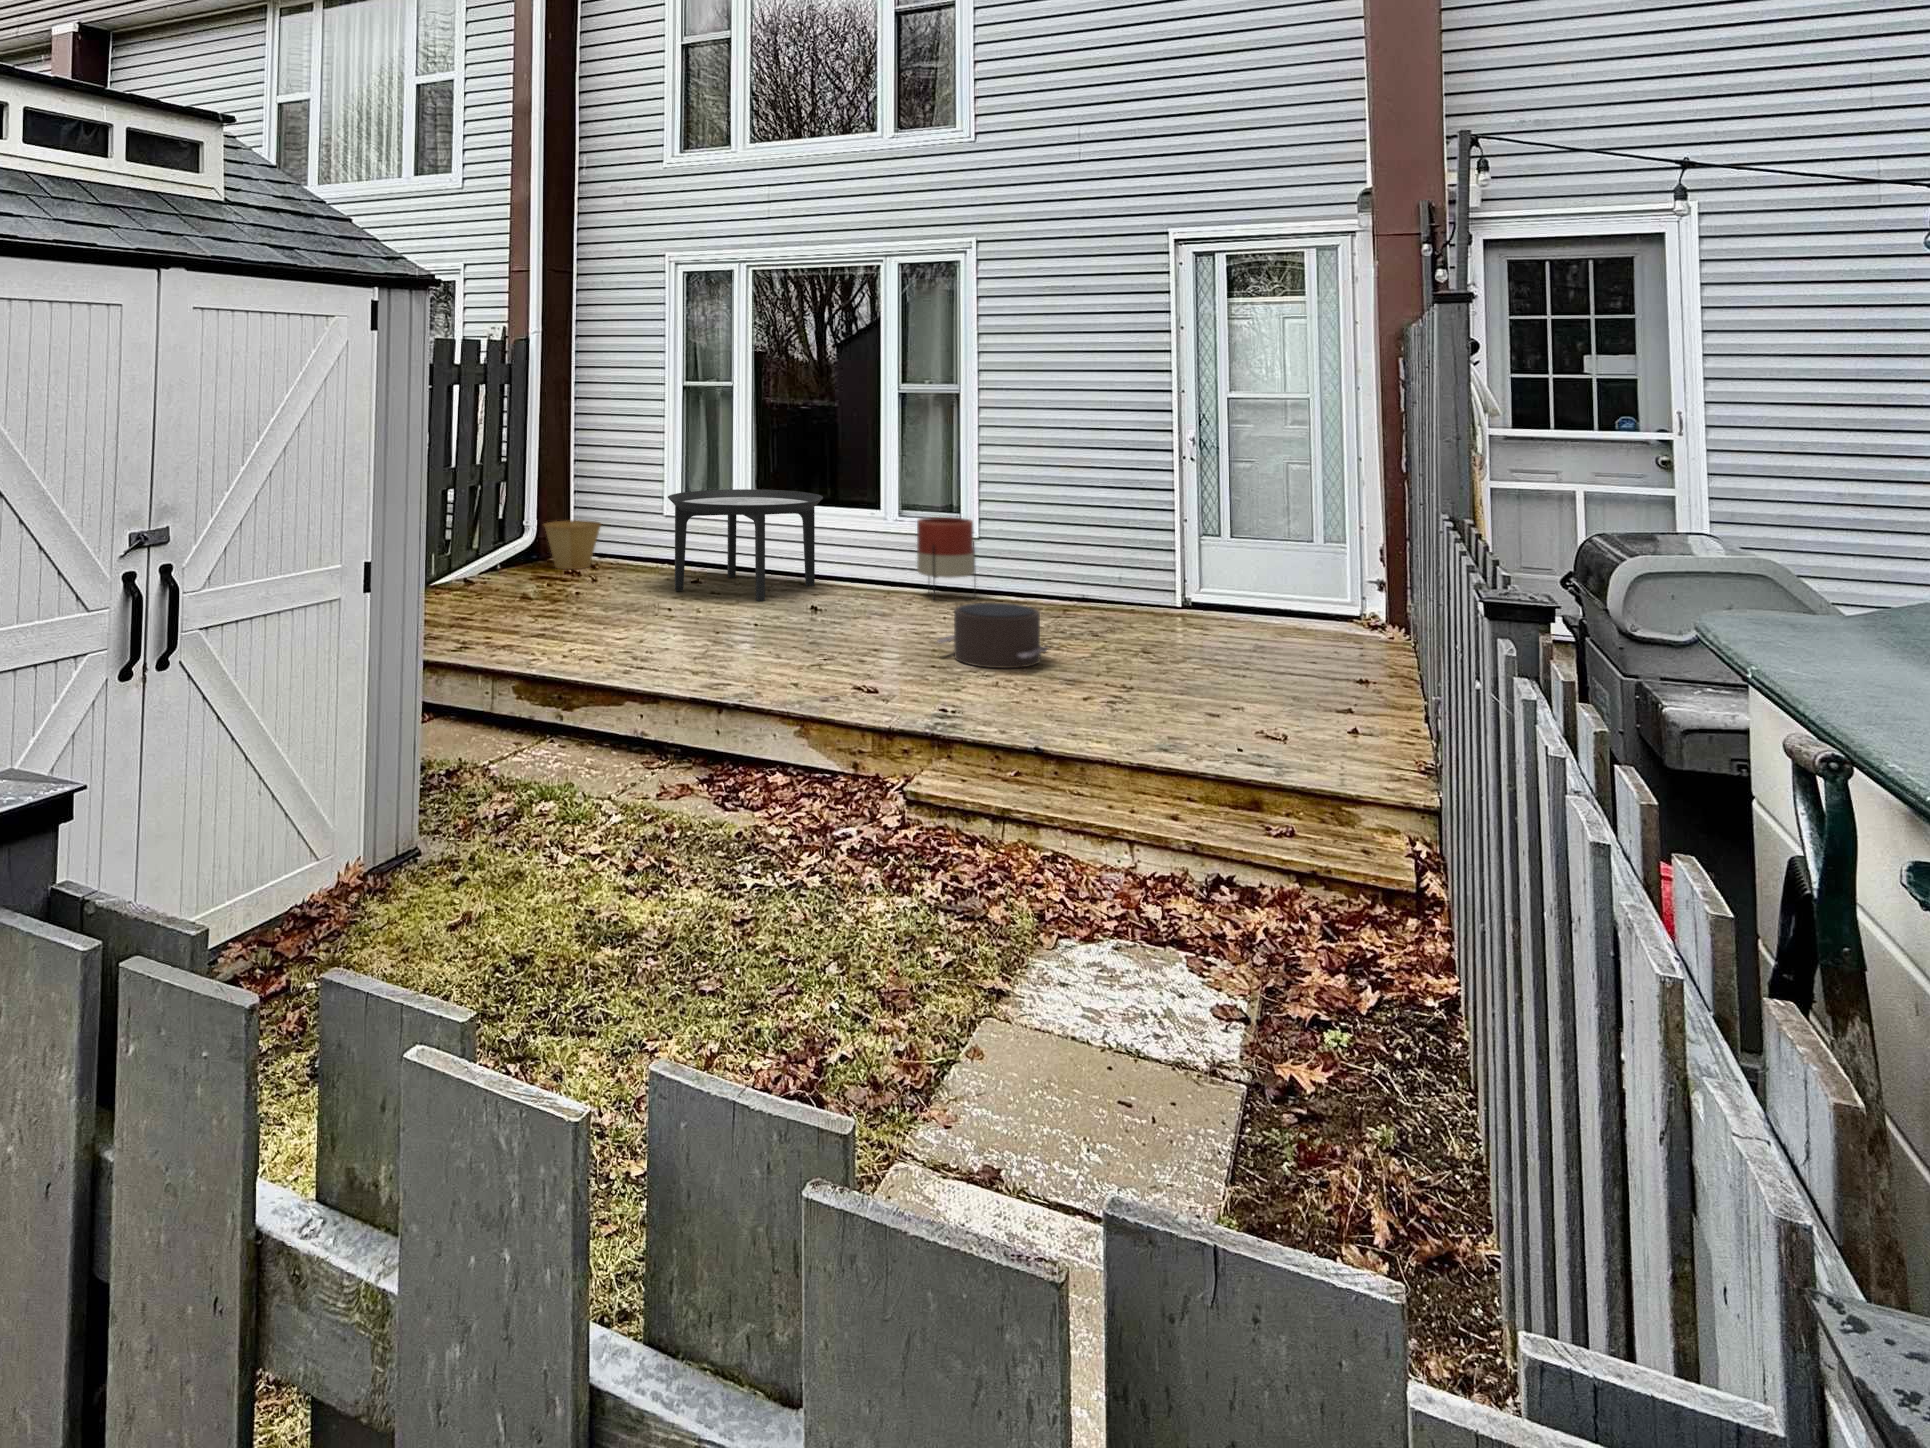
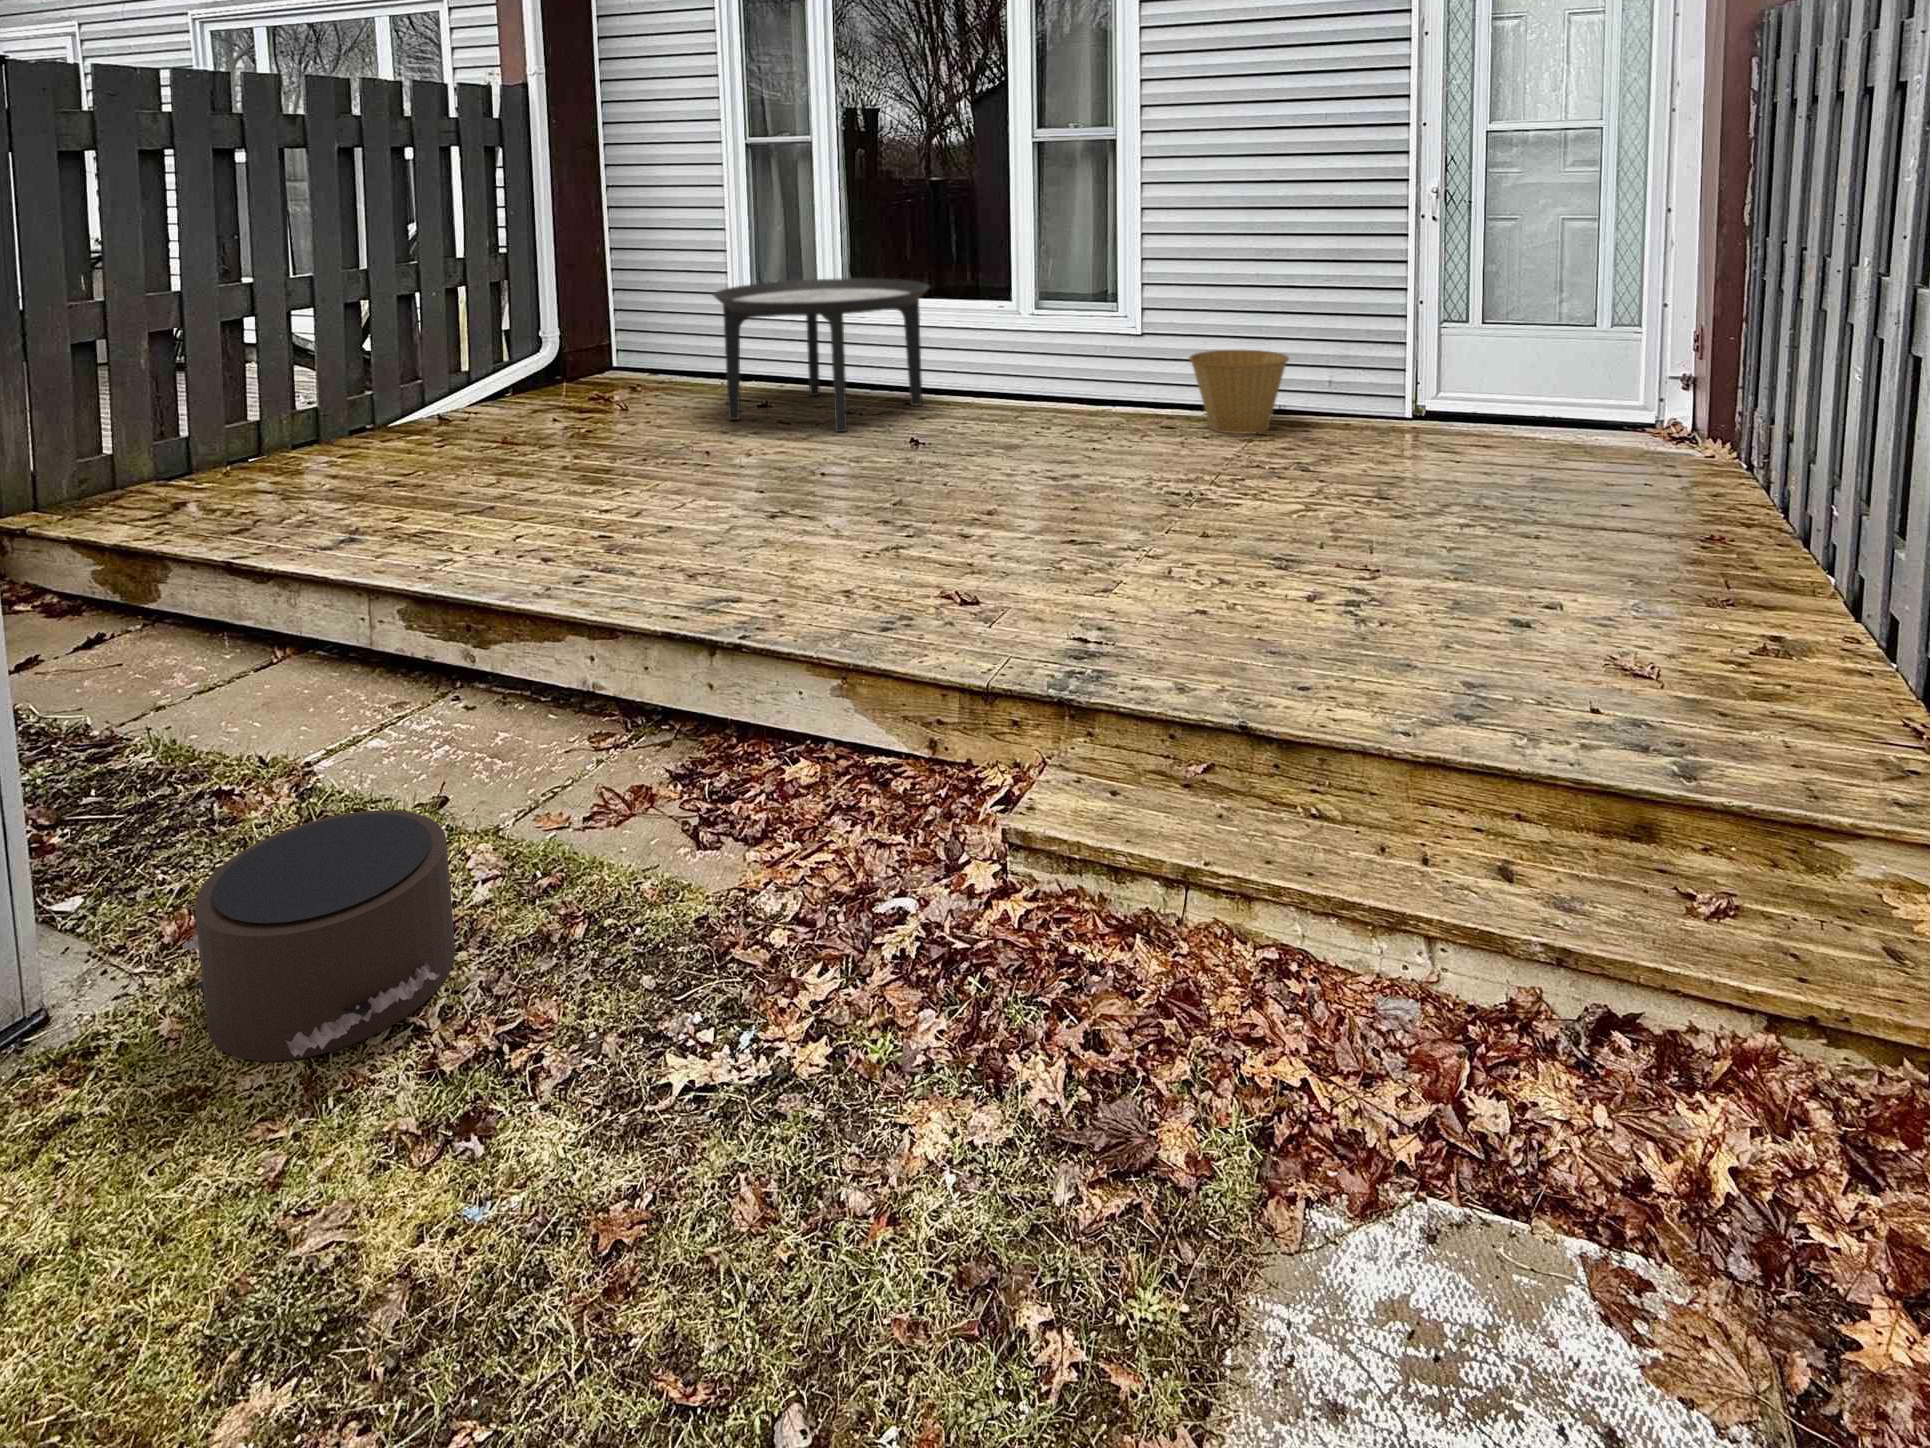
planter: present [917,517,976,579] -> none [1056,309,1137,424]
basket: present [544,520,601,569] -> present [1189,350,1289,434]
pouf: present [937,603,1048,668] -> present [183,810,455,1061]

